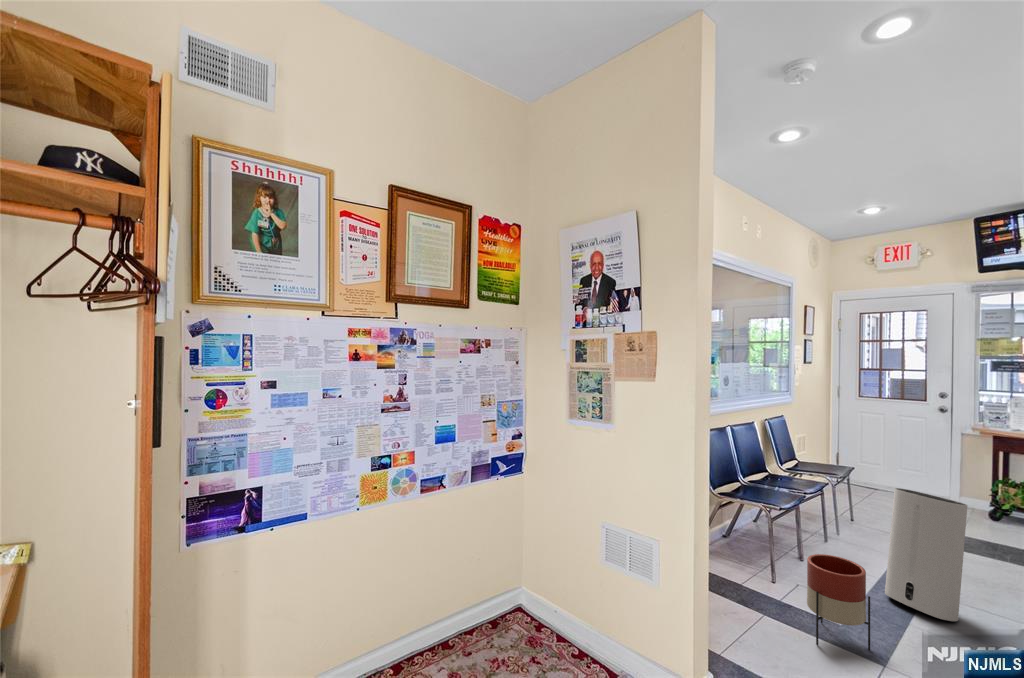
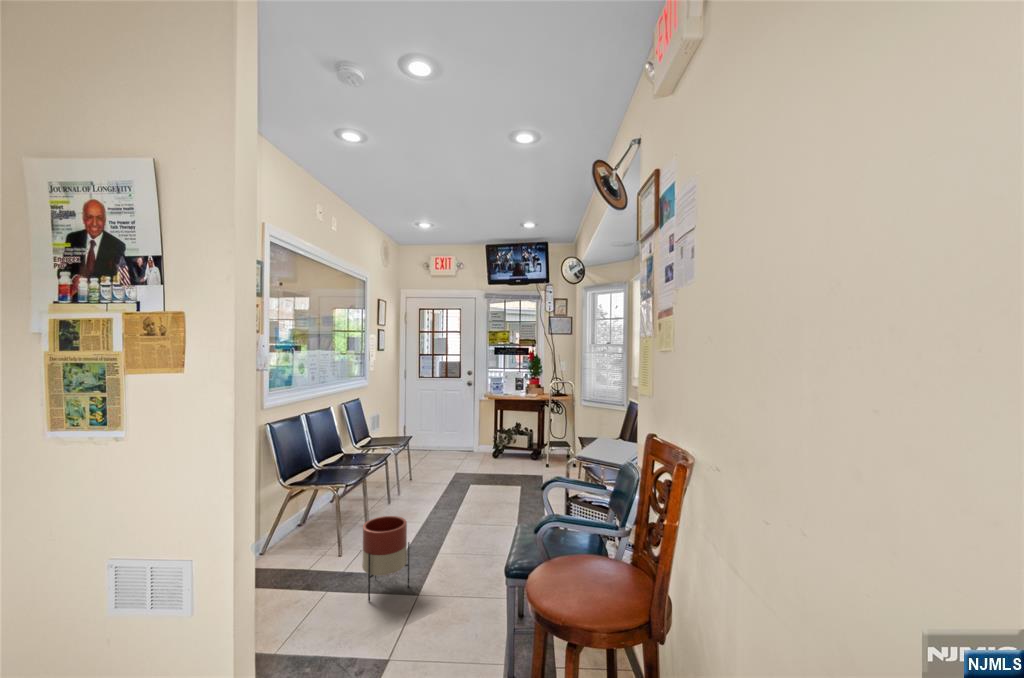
air purifier: present [885,488,968,621] -> none [425,447,474,540]

